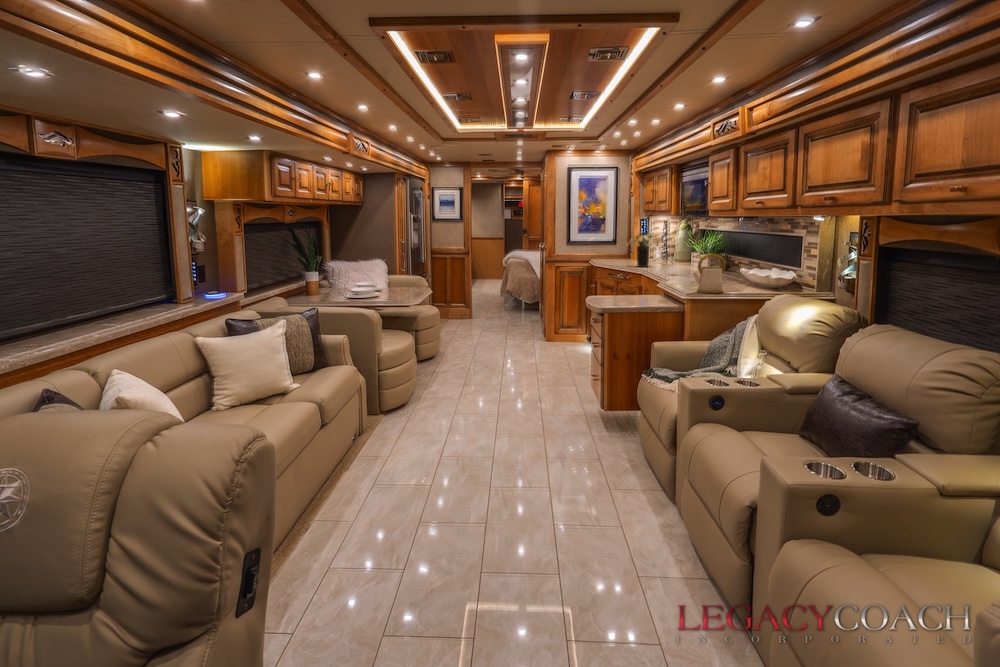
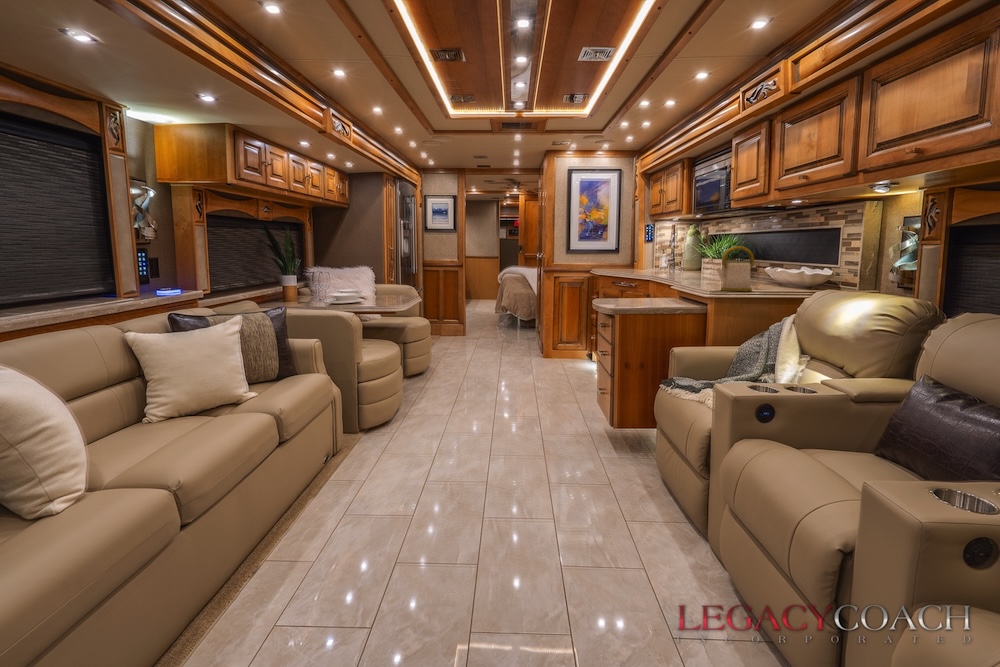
flower arrangement: present [629,232,656,267] -> none [631,233,664,273]

